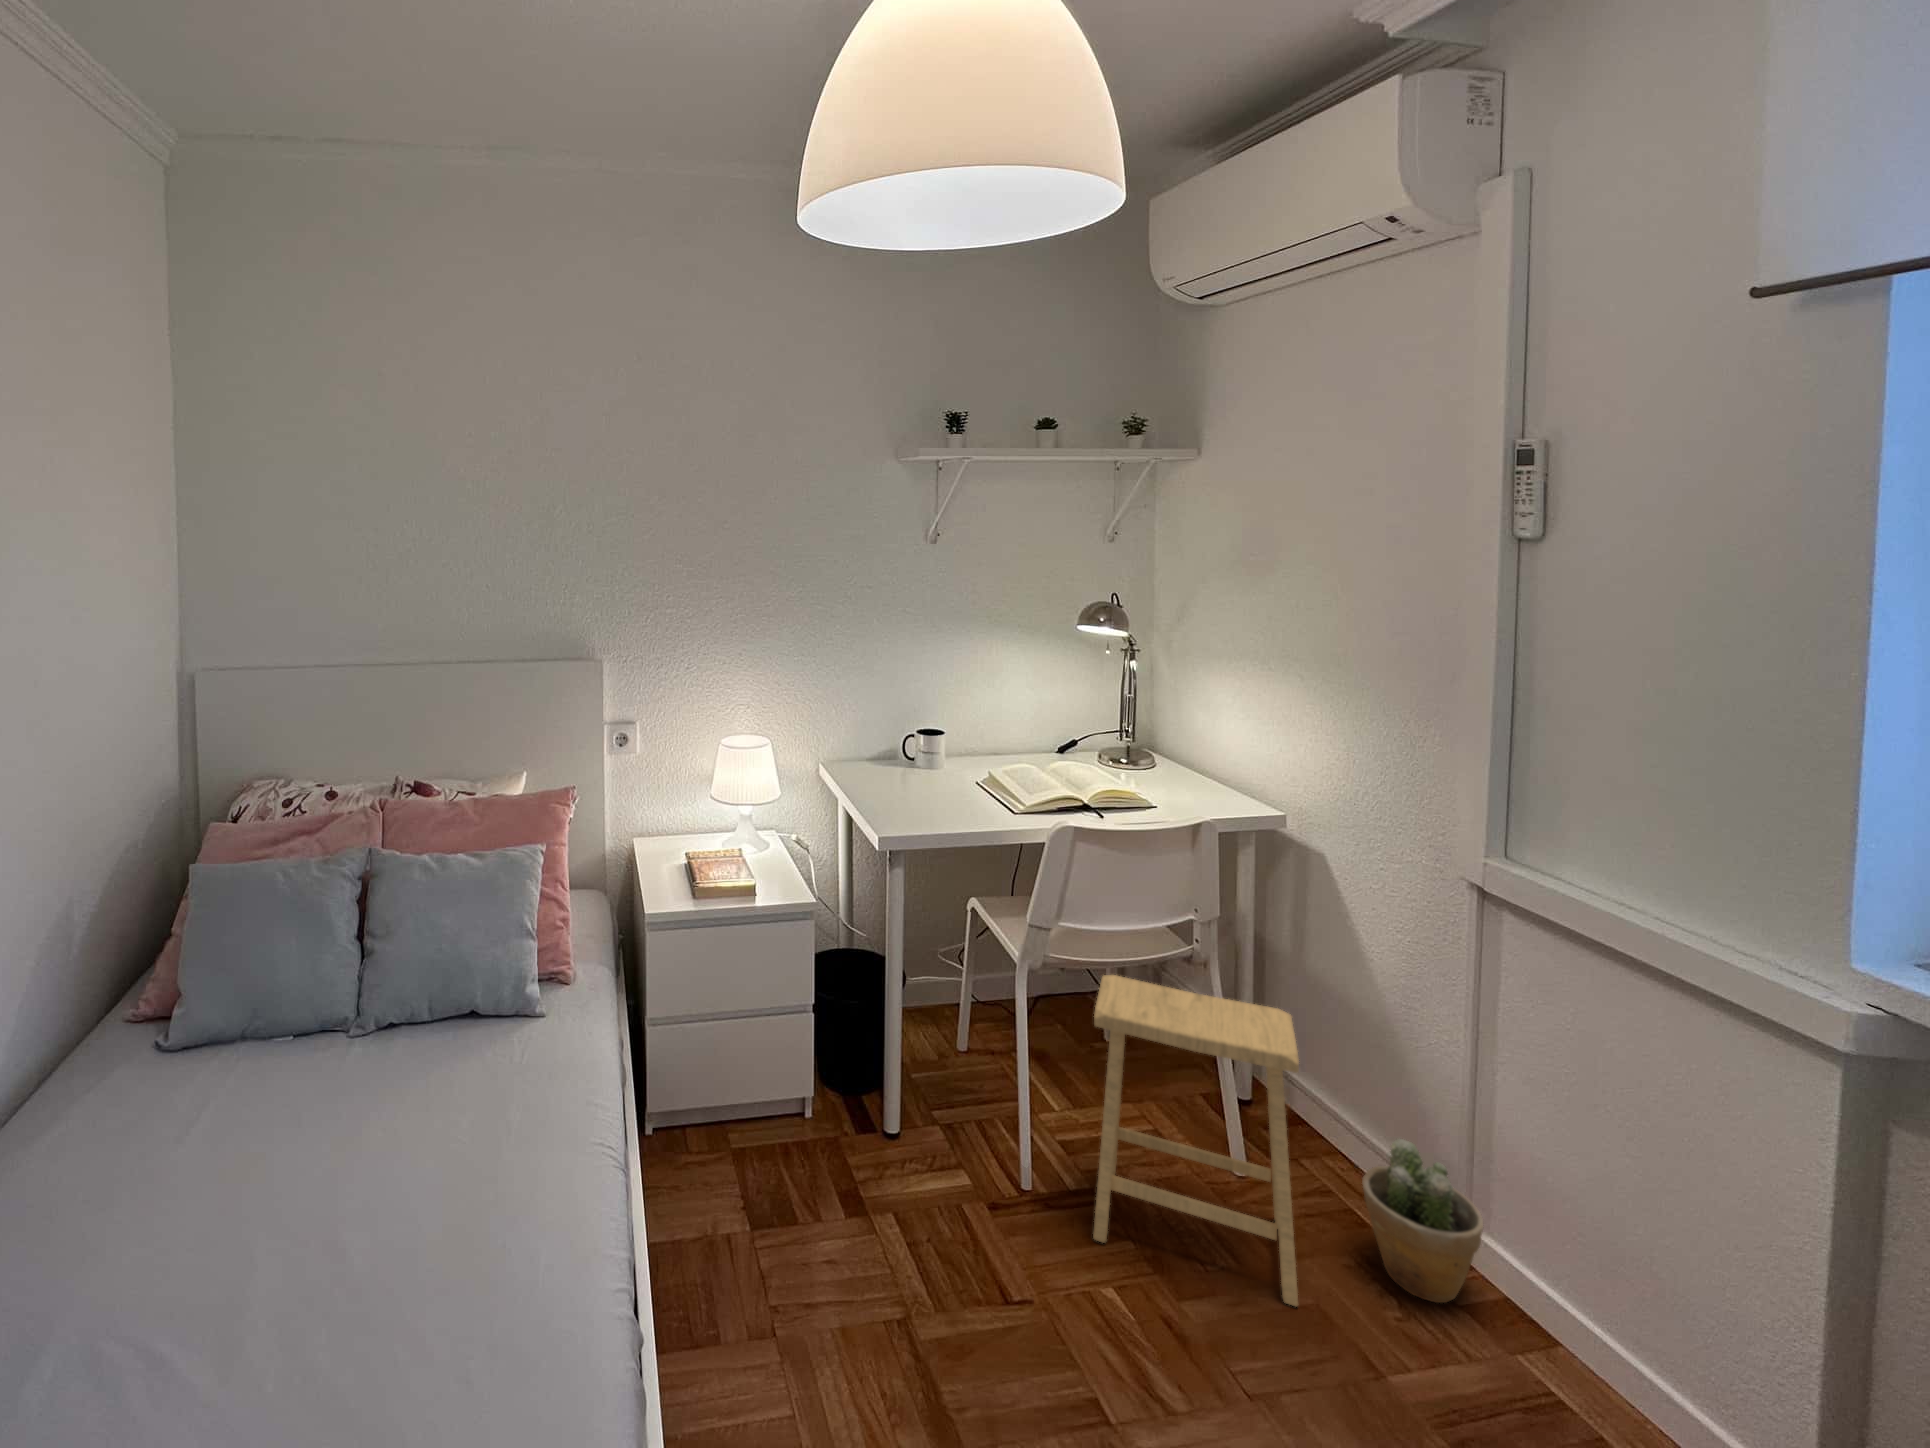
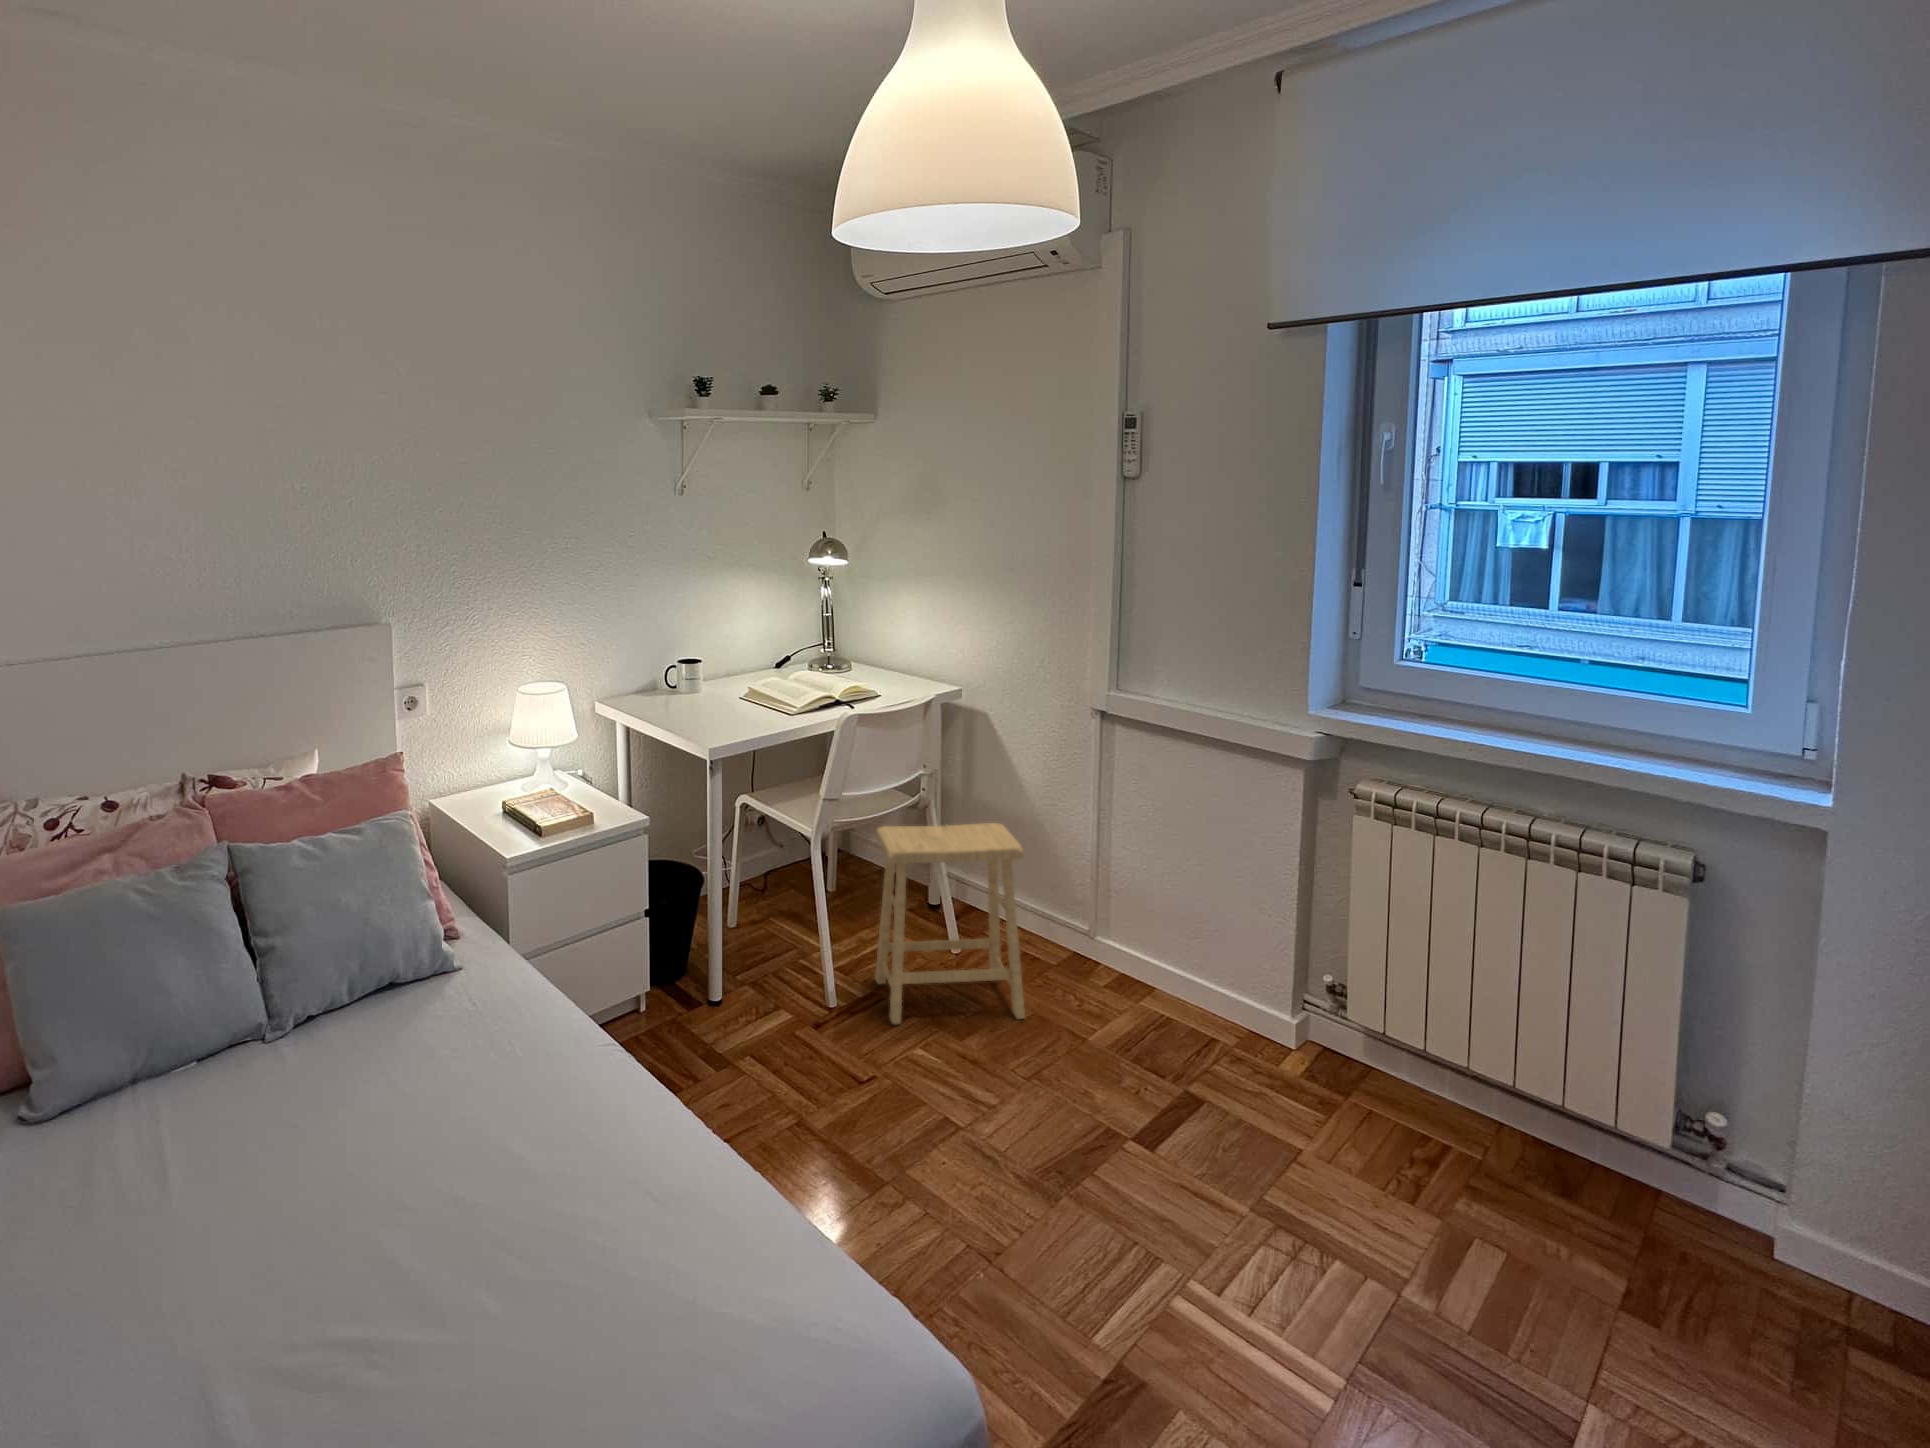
potted plant: present [1362,1139,1483,1303] -> none [1045,892,1114,990]

